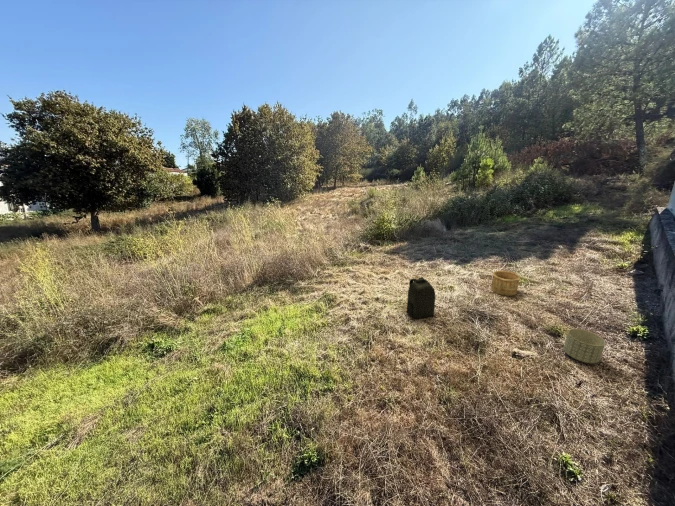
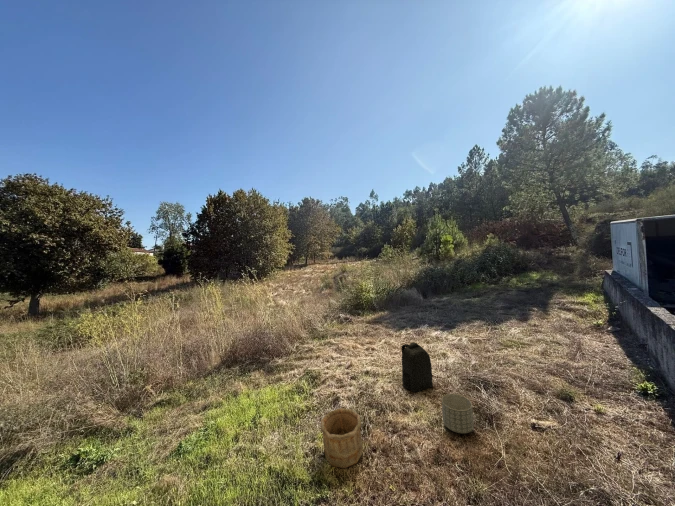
wooden bucket: present [491,271,521,296] -> present [321,408,362,468]
planter: present [564,329,606,363] -> present [442,394,474,433]

